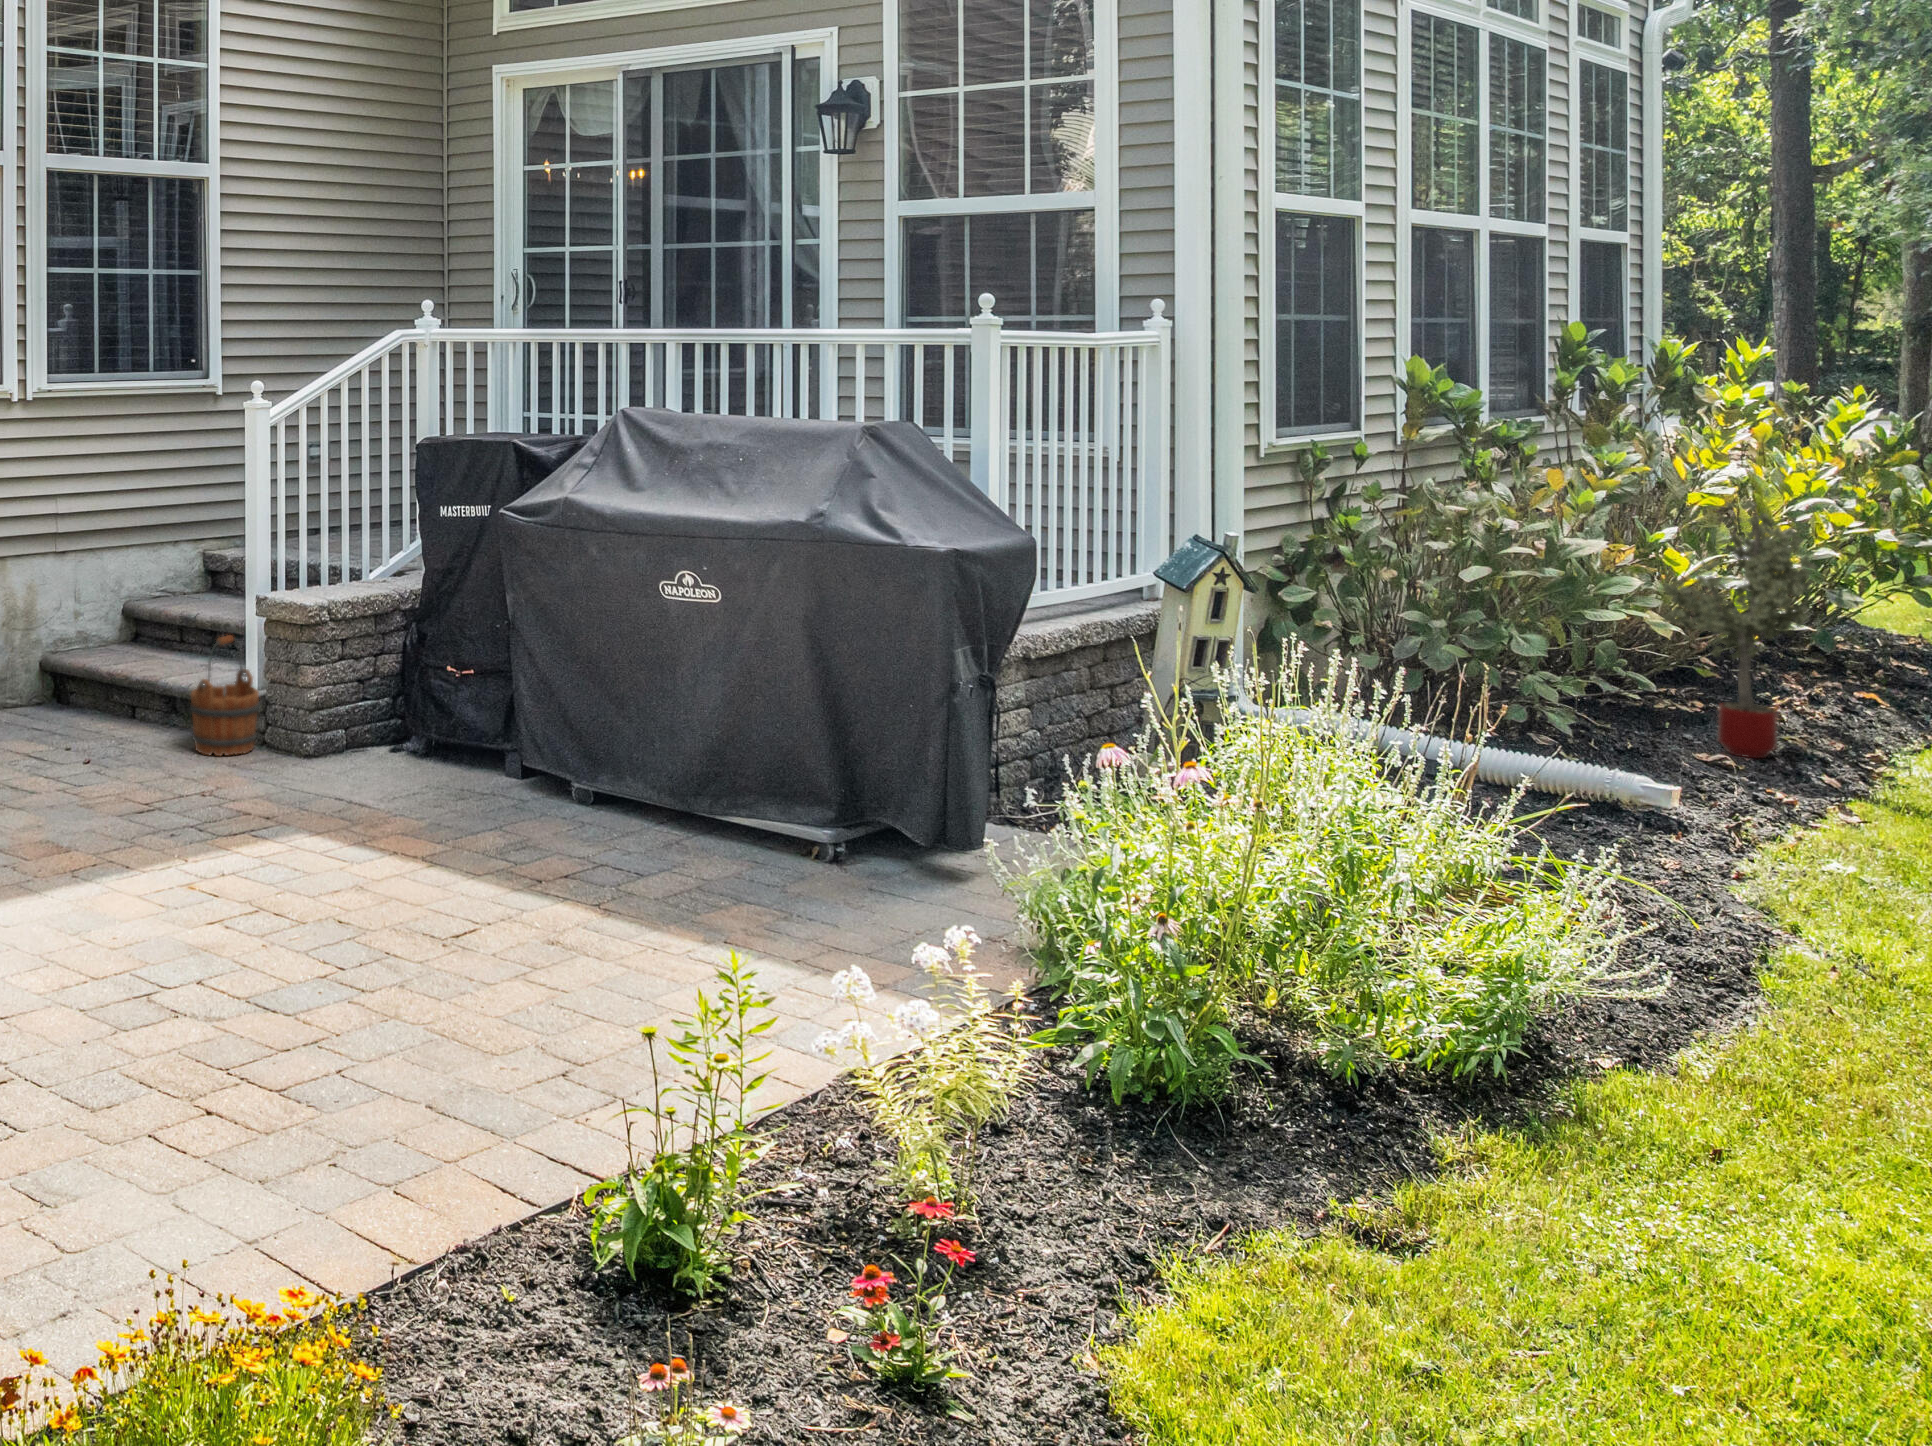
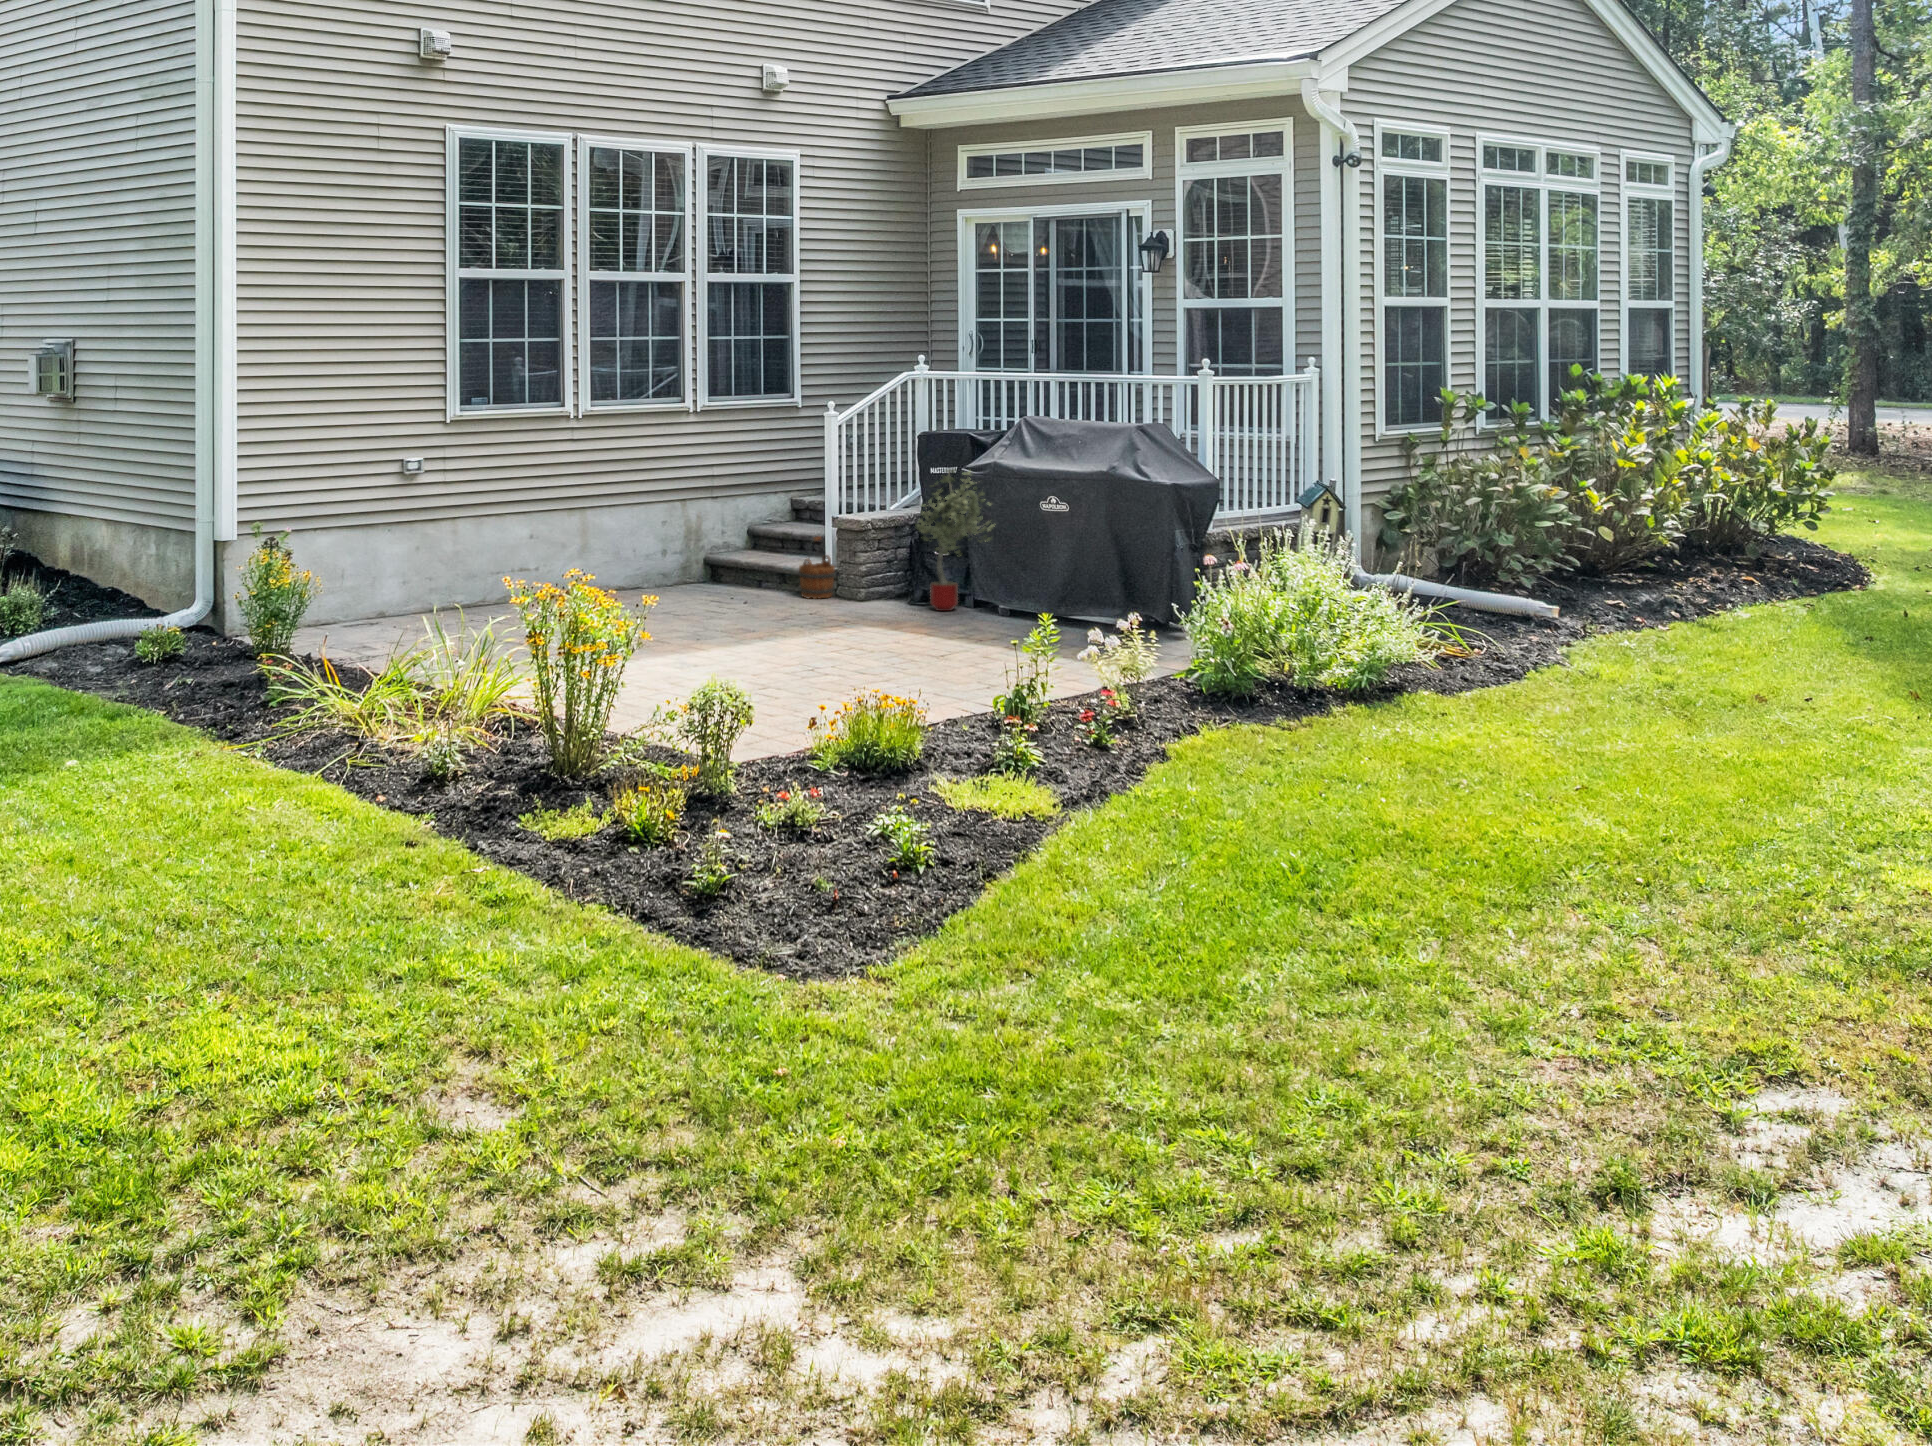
potted tree: present [1661,501,1818,758] -> present [915,470,995,611]

